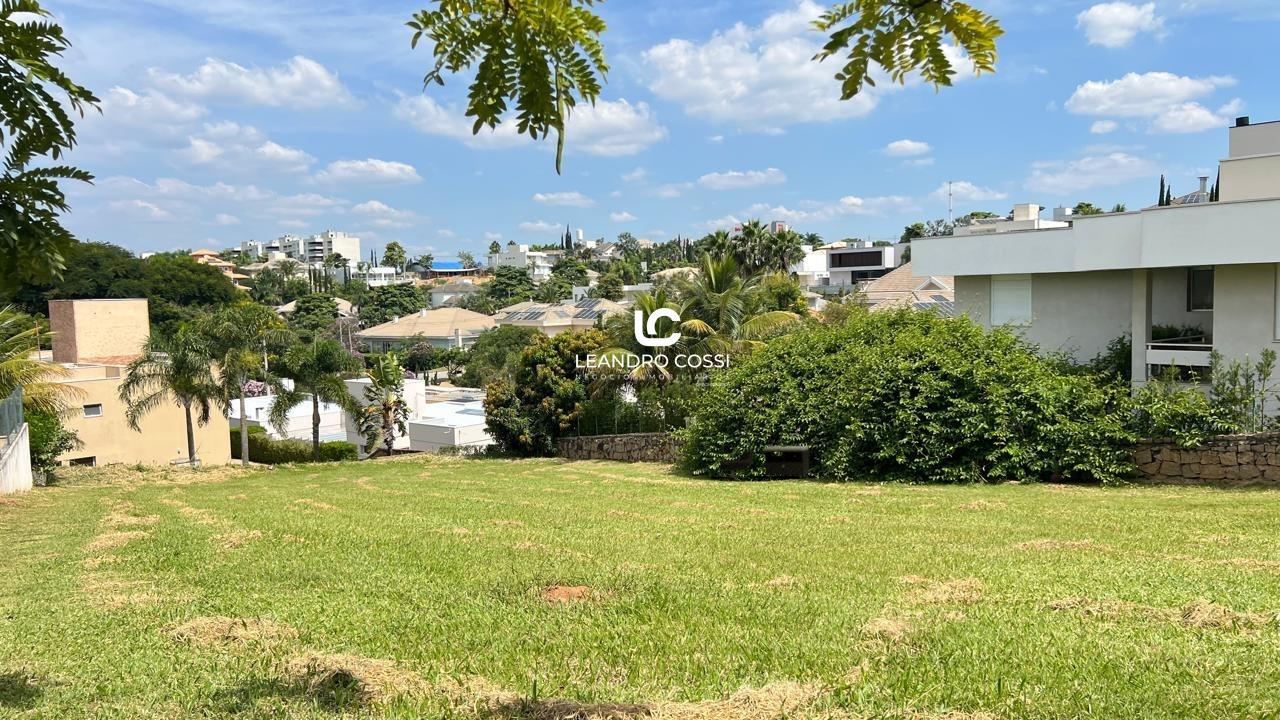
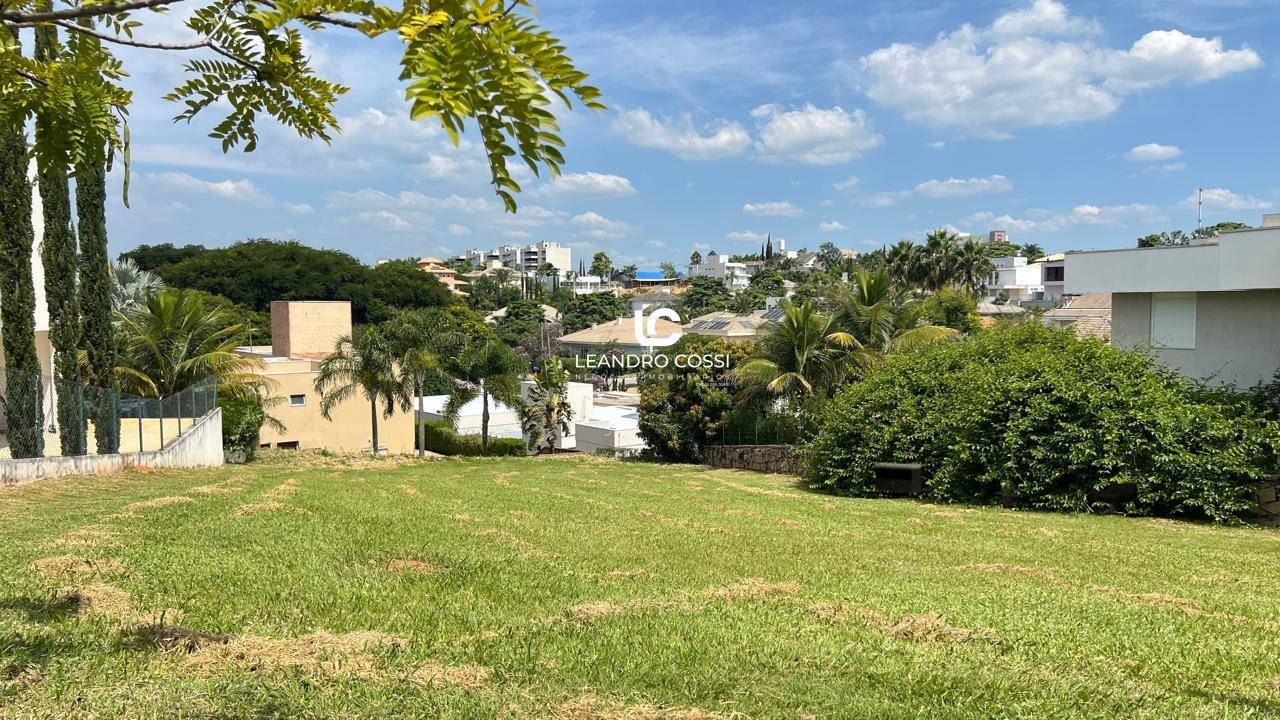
lounge chair: present [720,451,753,478] -> present [1089,482,1138,513]
decorative plant: present [1052,458,1062,482] -> present [1003,482,1012,507]

